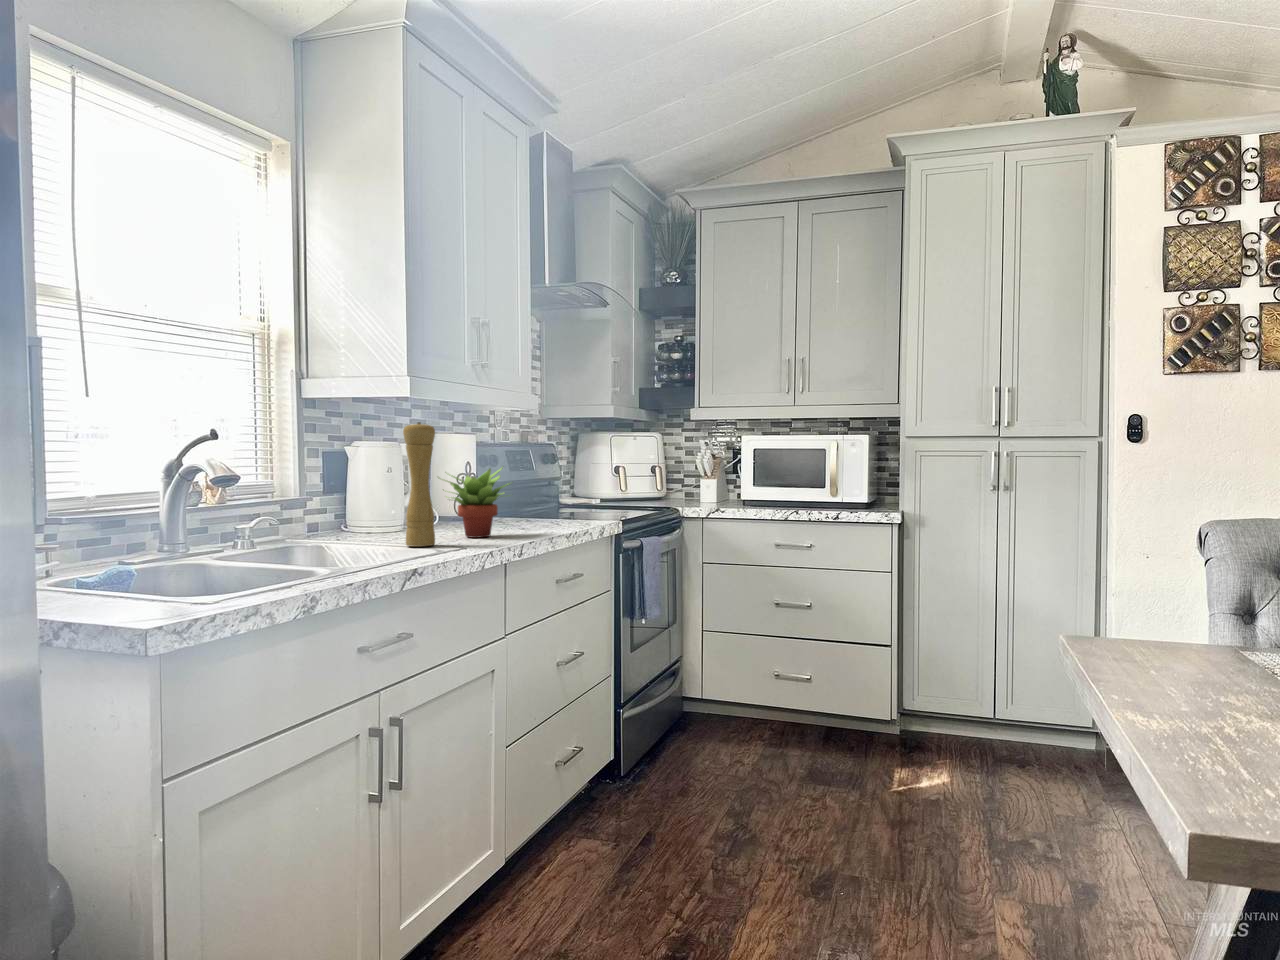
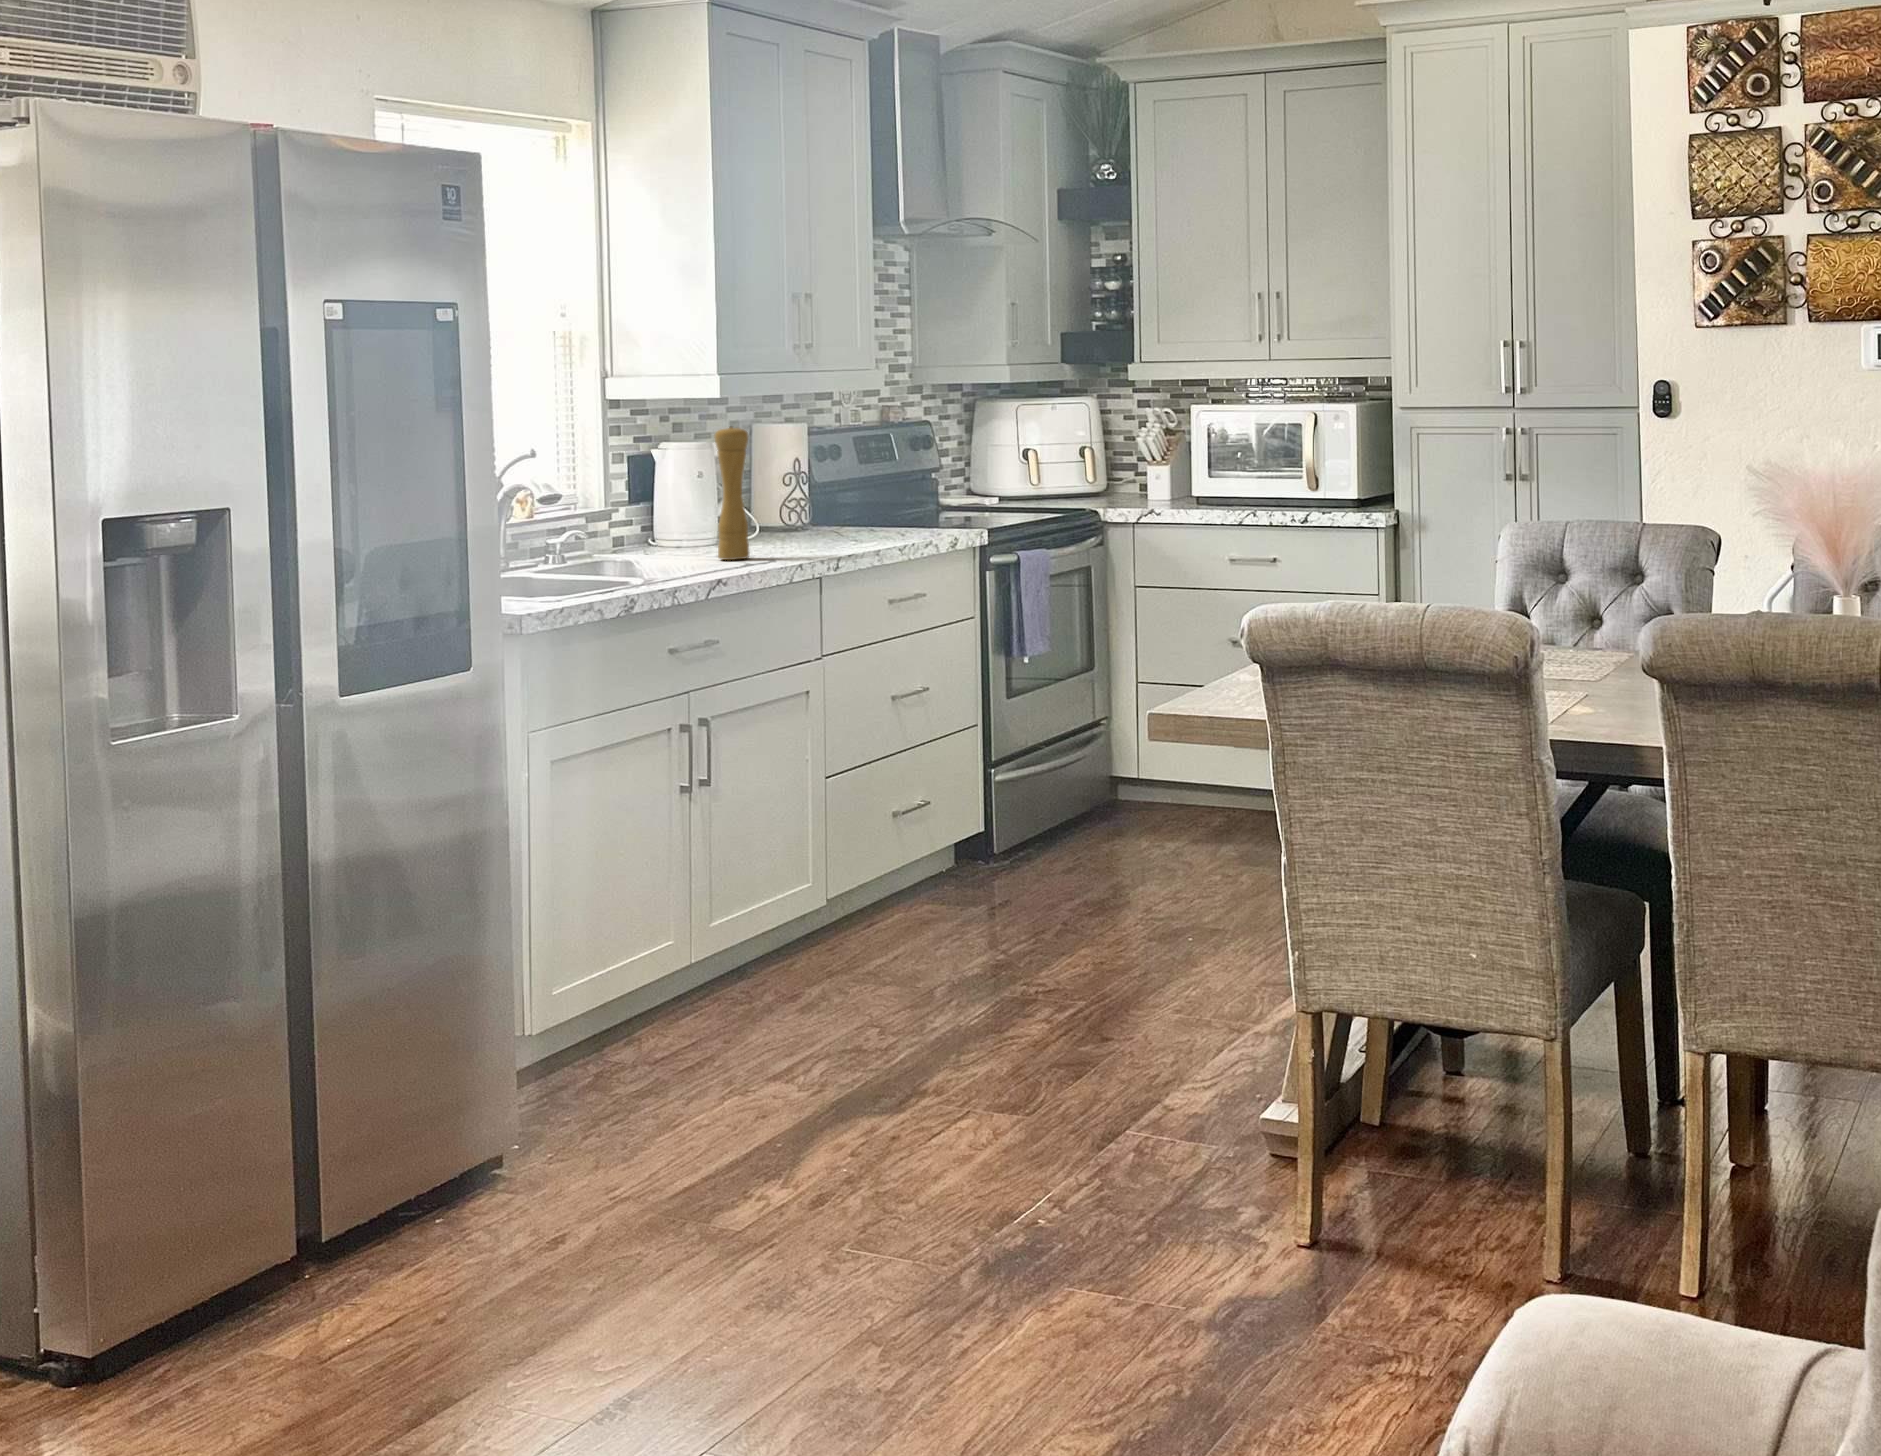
succulent plant: present [442,467,510,538] -> none [753,467,840,550]

